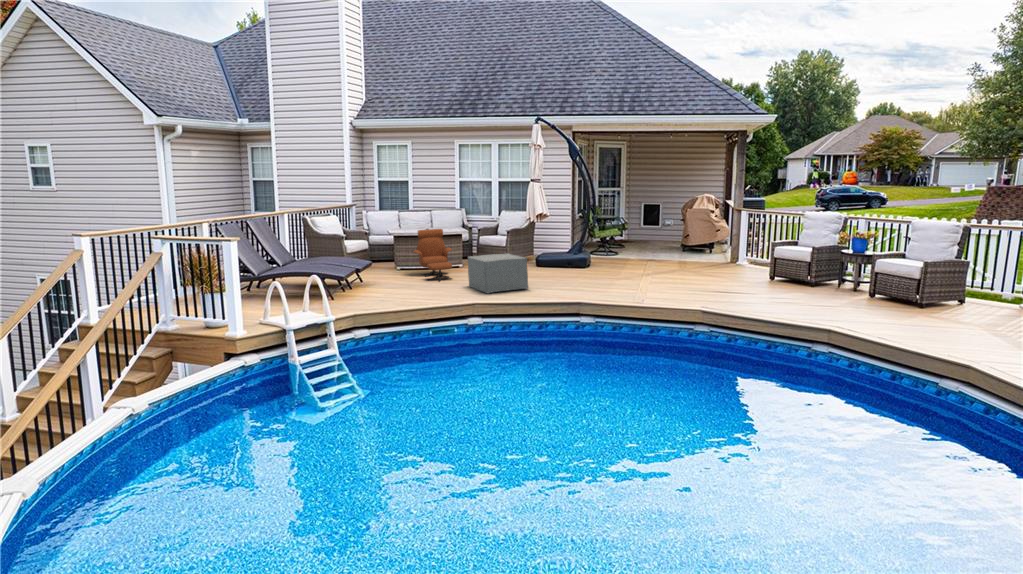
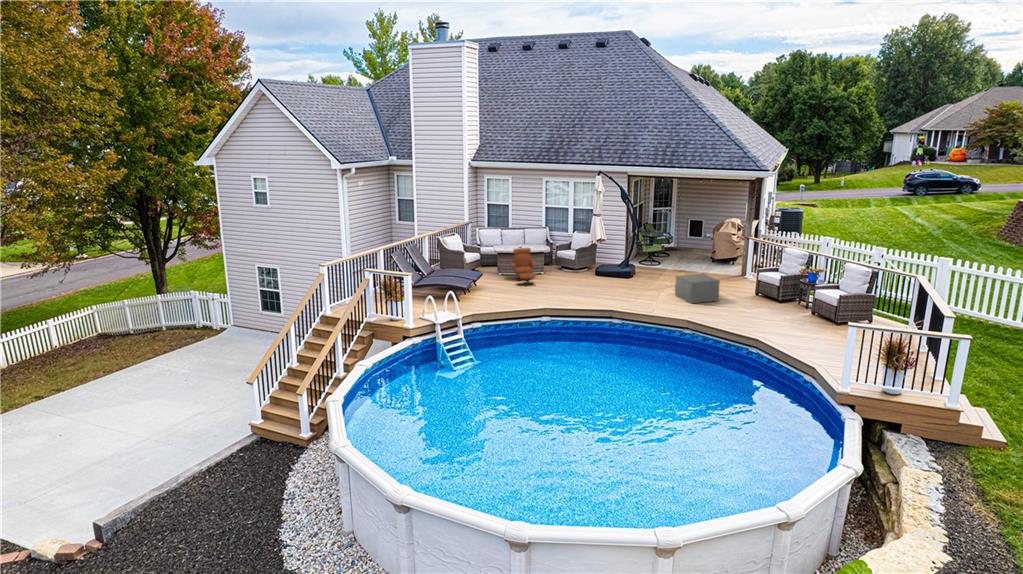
ottoman: present [468,253,528,293] -> present [675,274,720,304]

